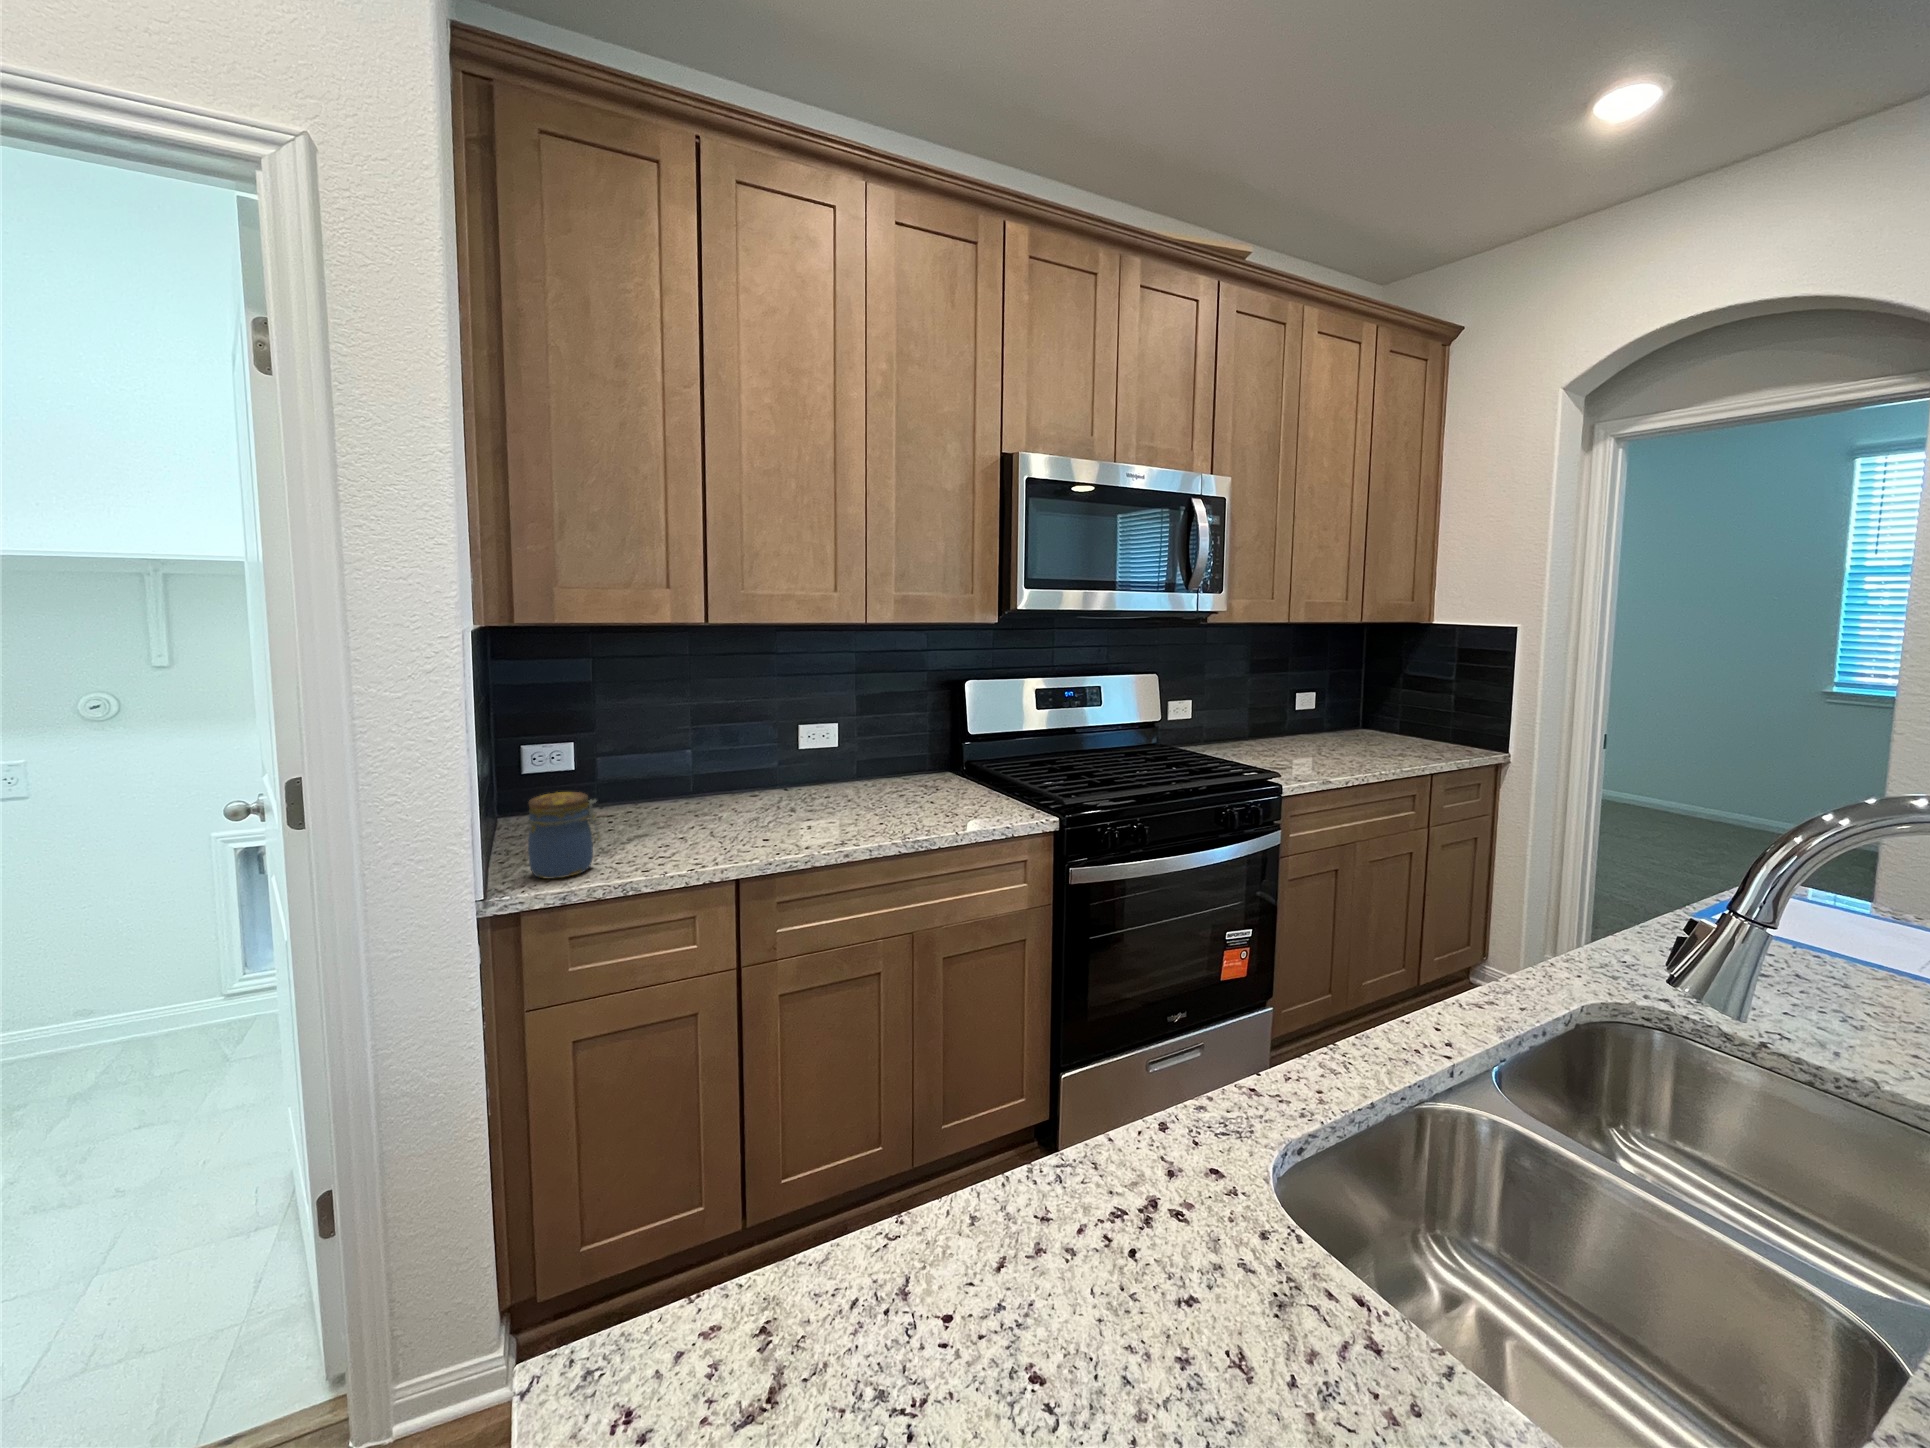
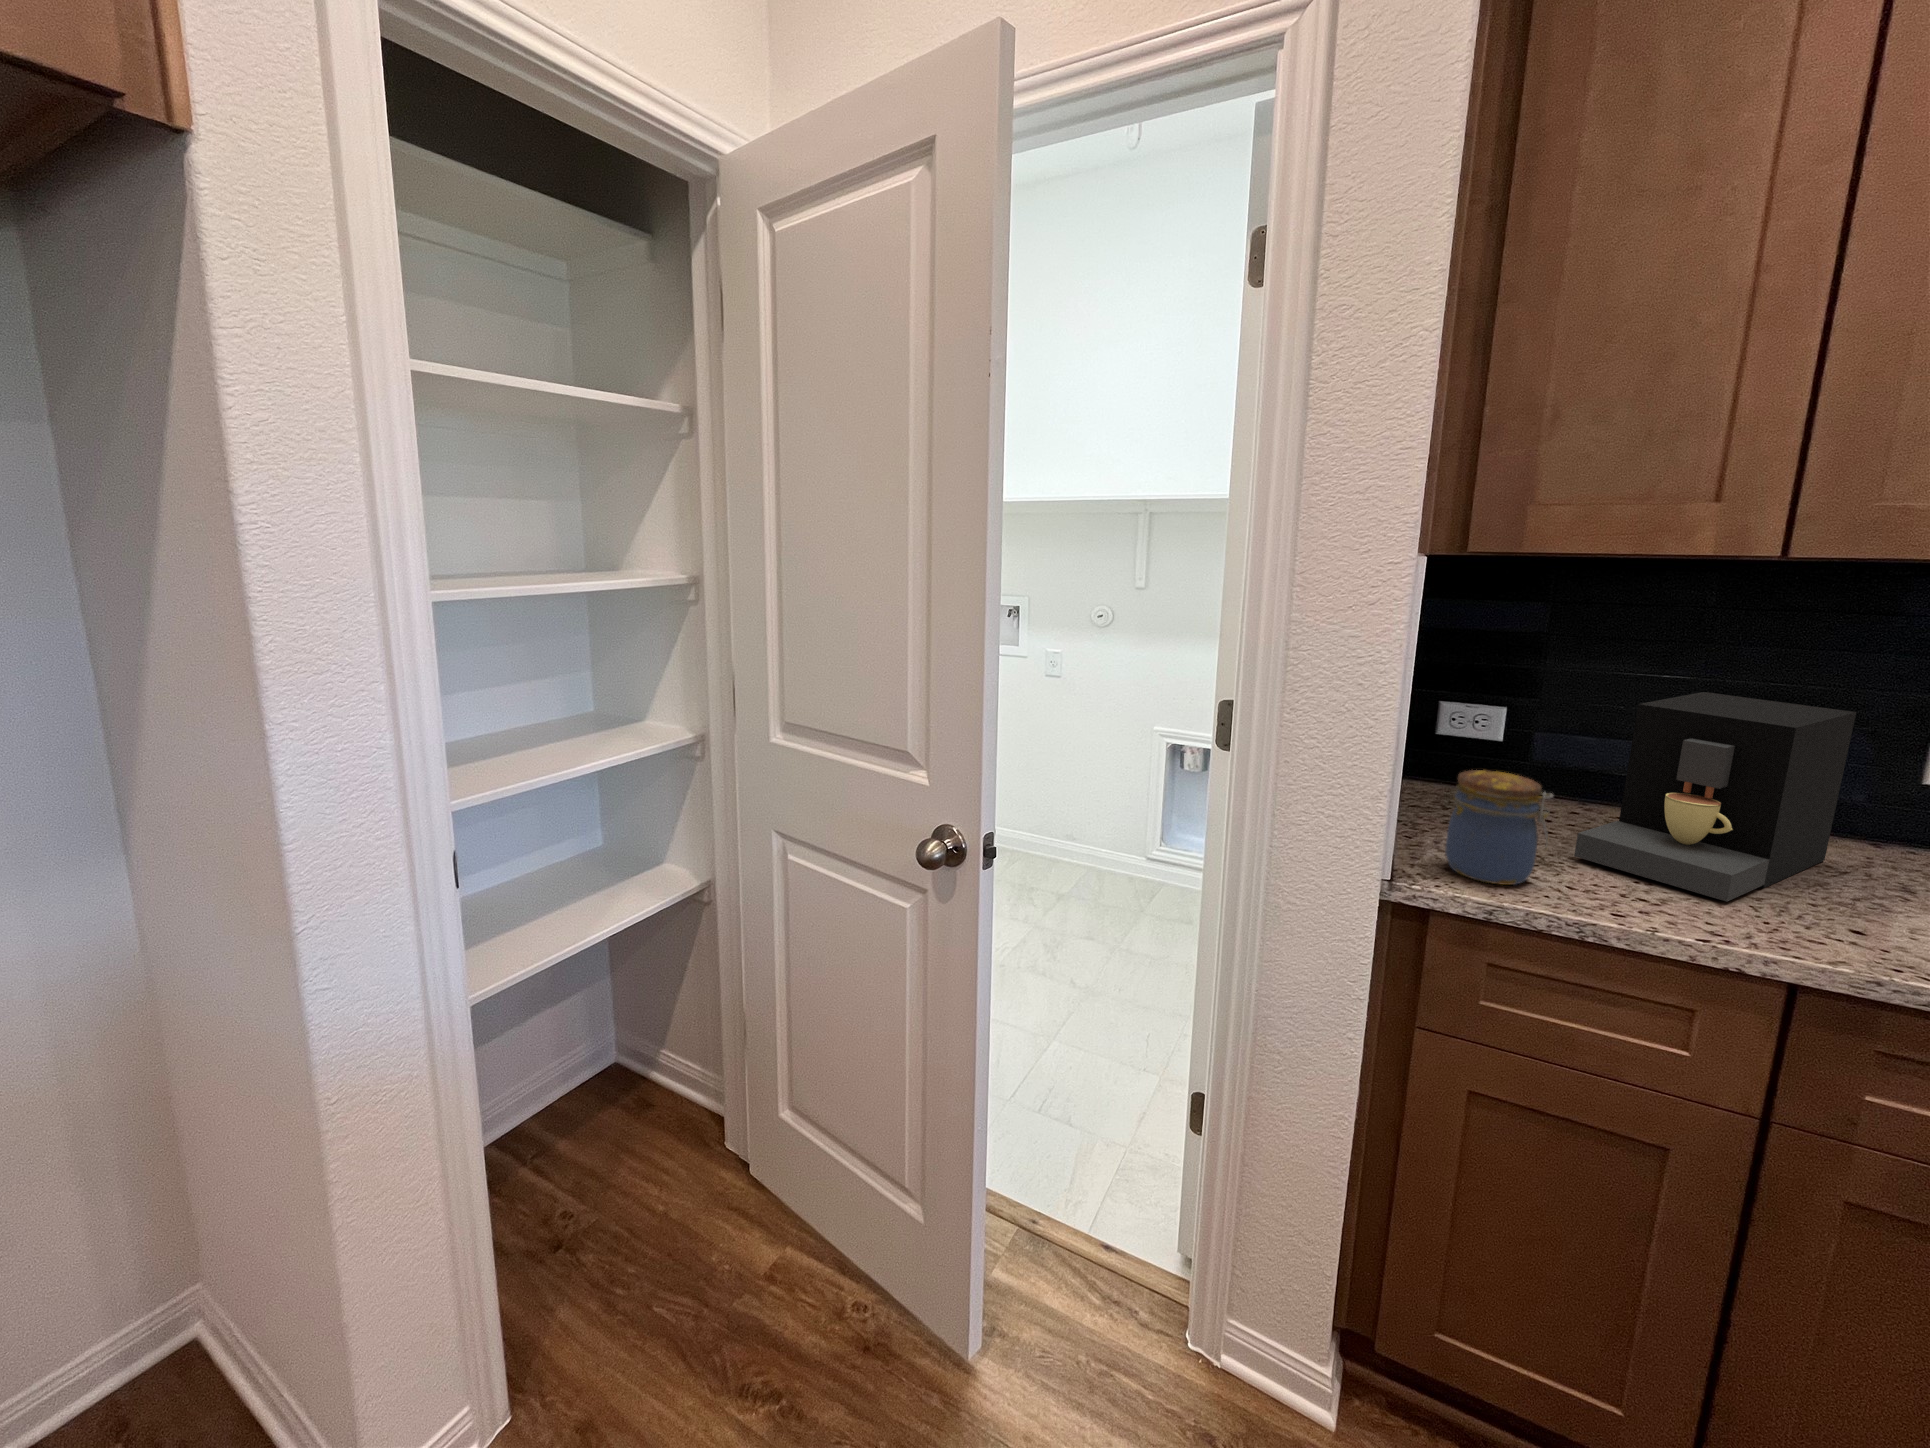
coffee maker: none [623,712,760,843] -> present [1574,692,1856,902]

